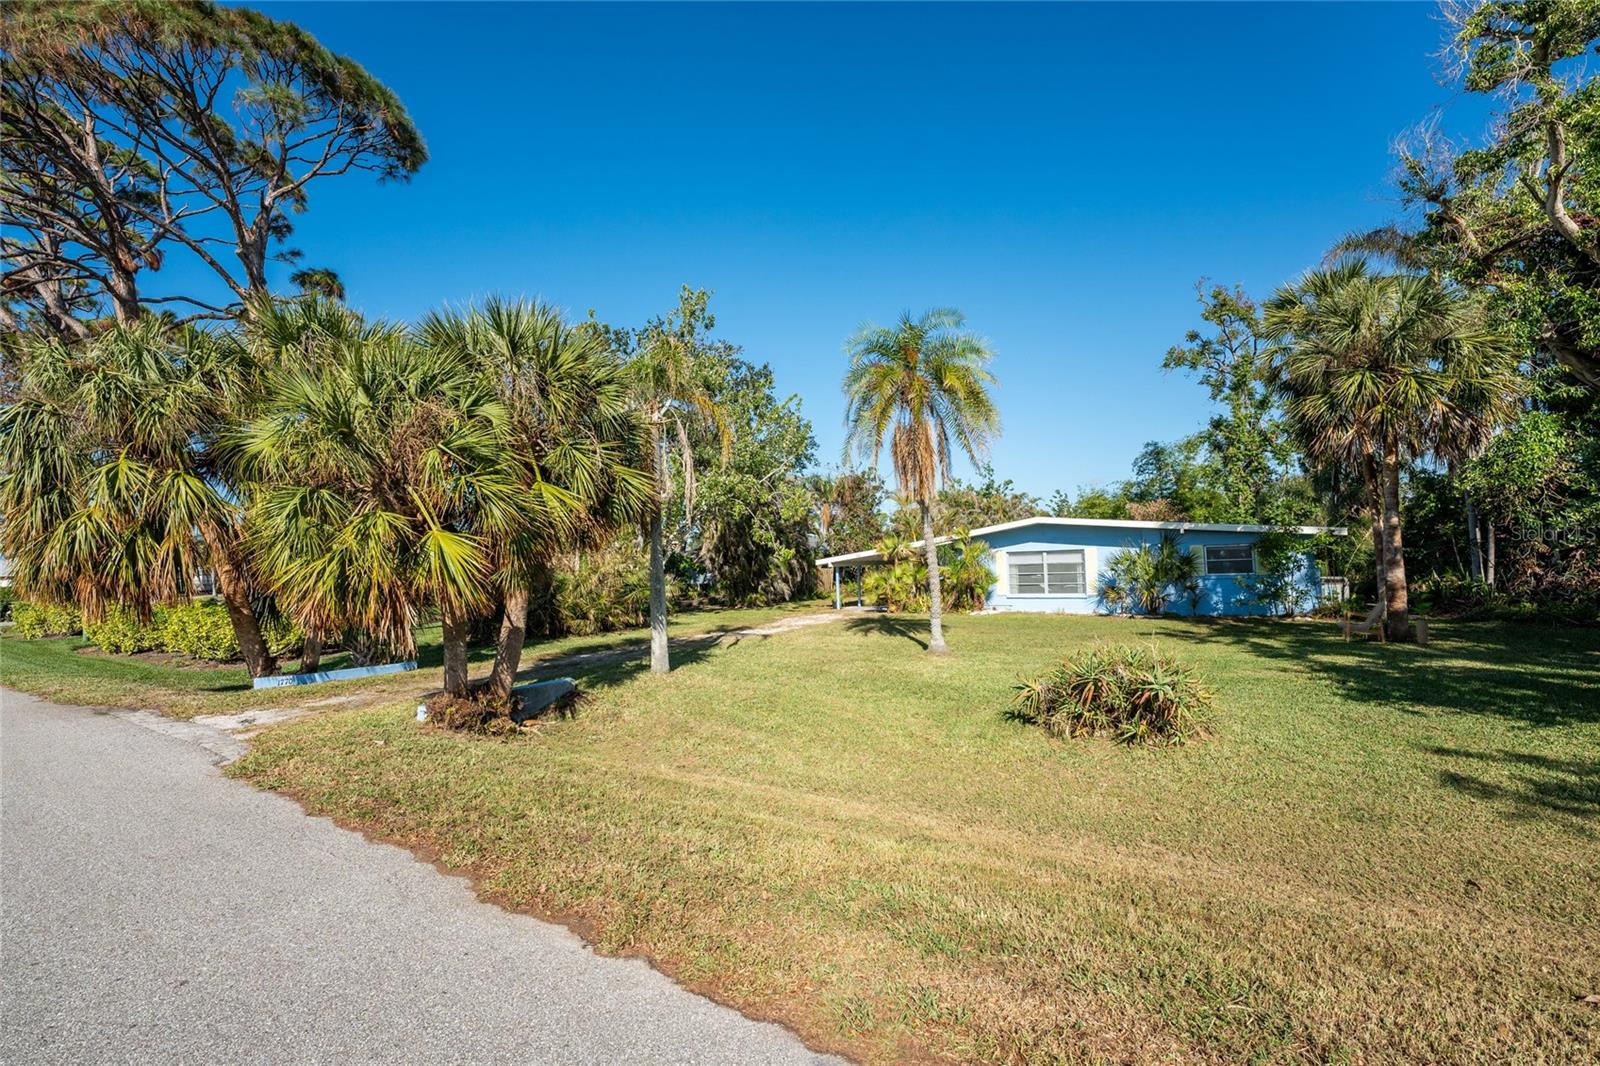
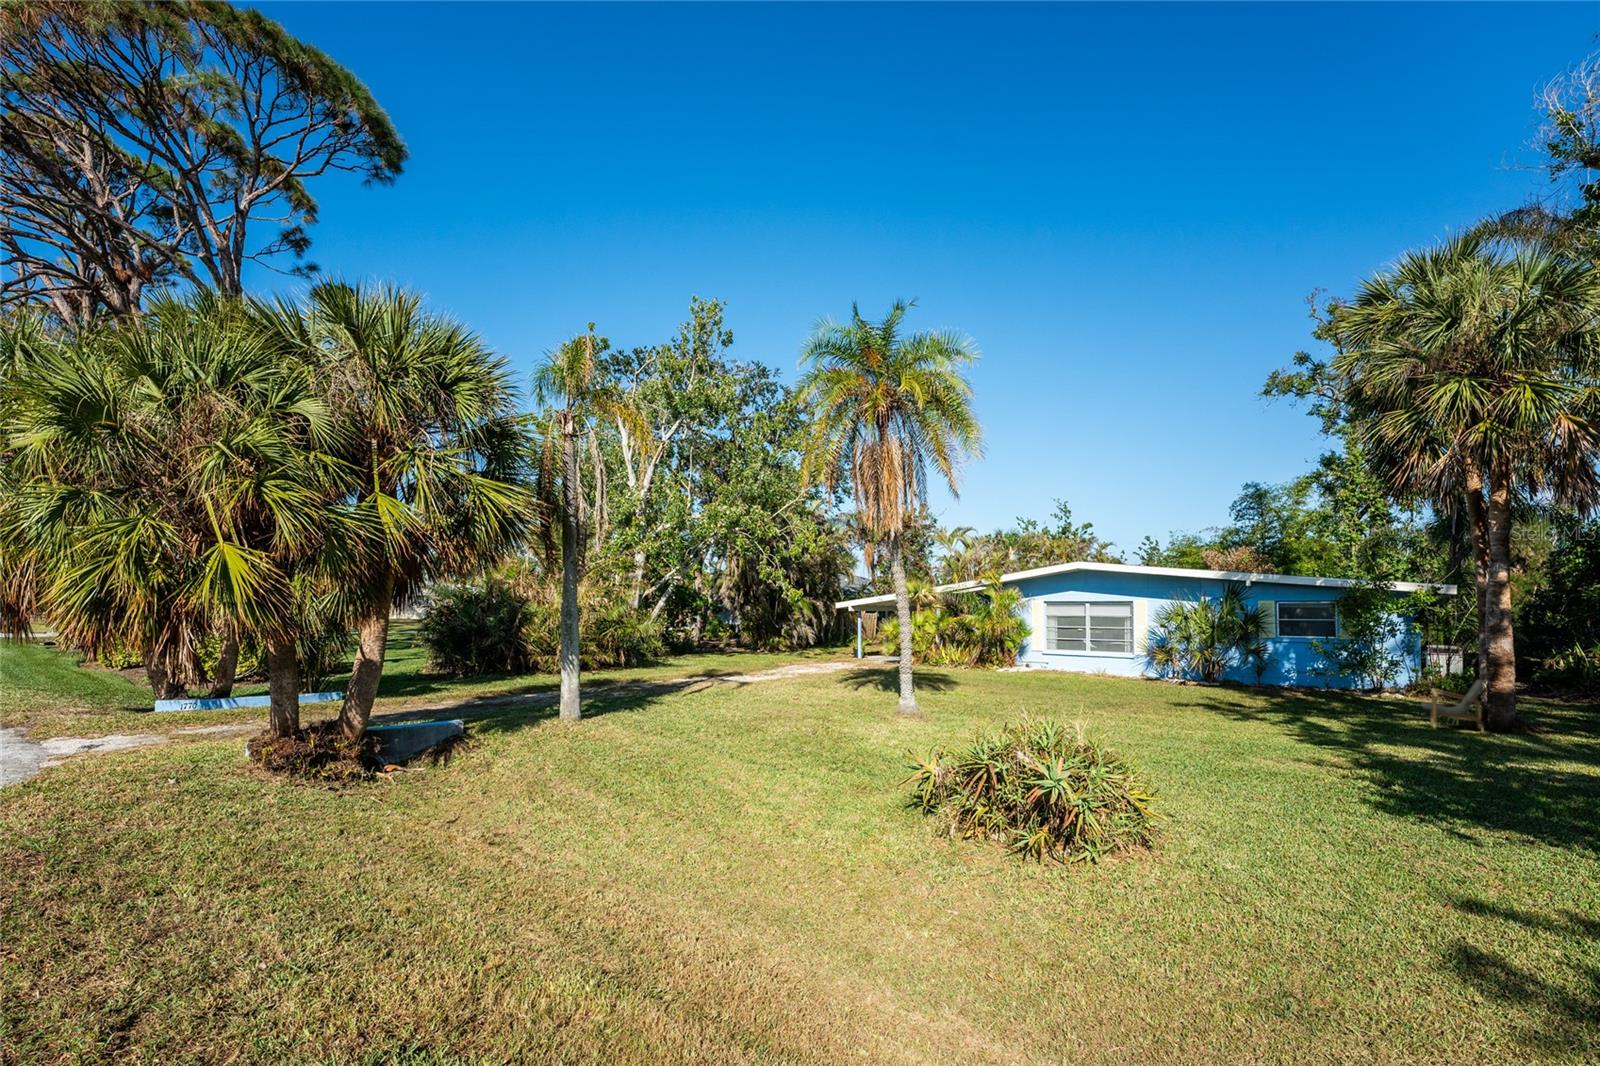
potted plant: present [1414,594,1432,644] -> none [1511,671,1552,737]

